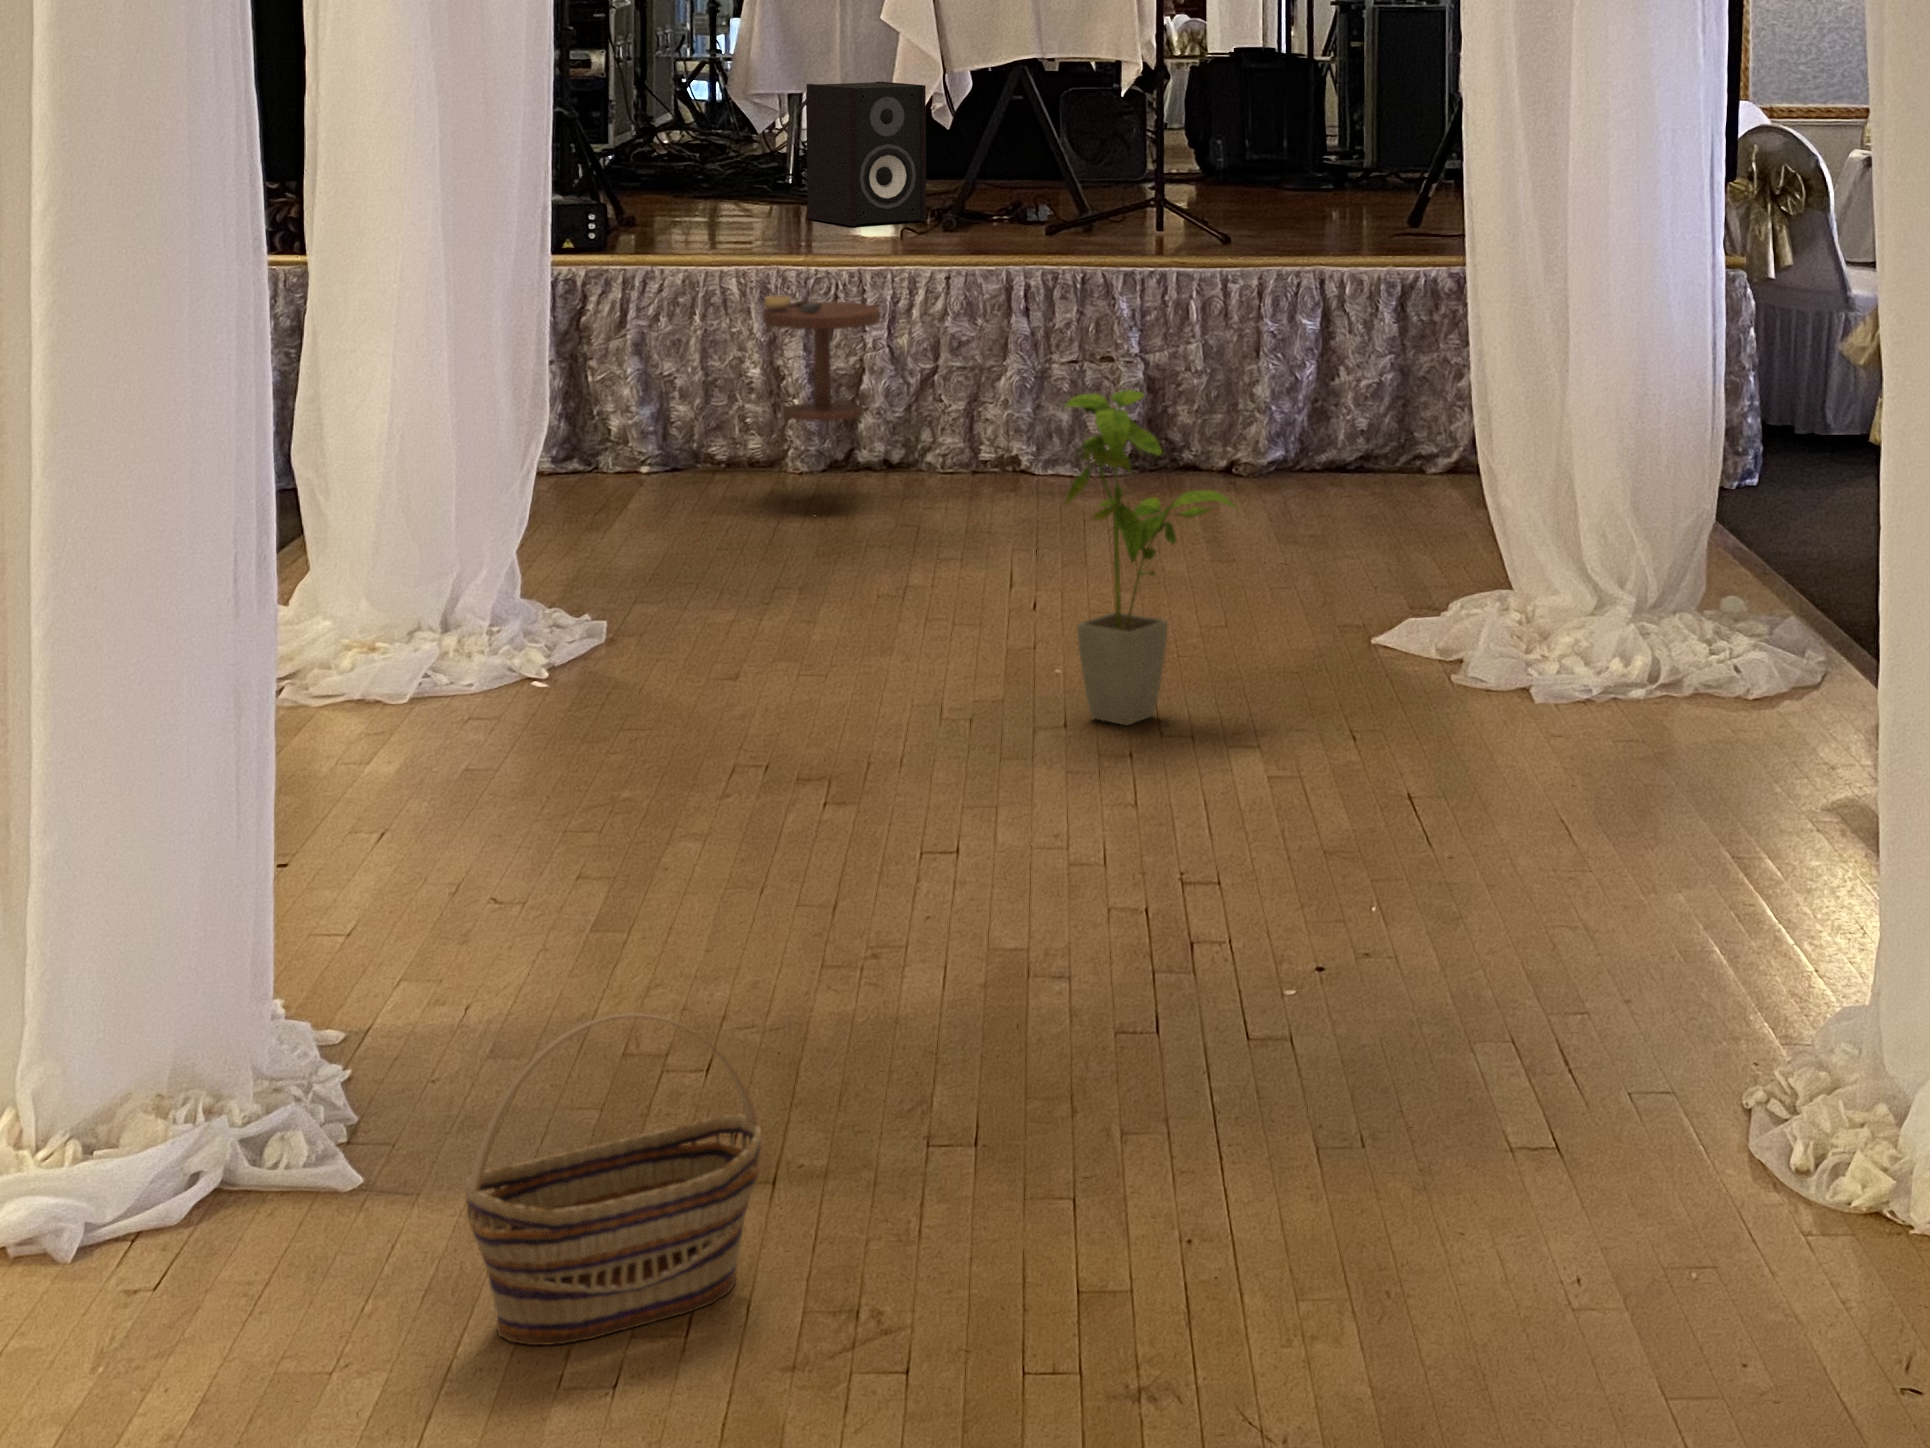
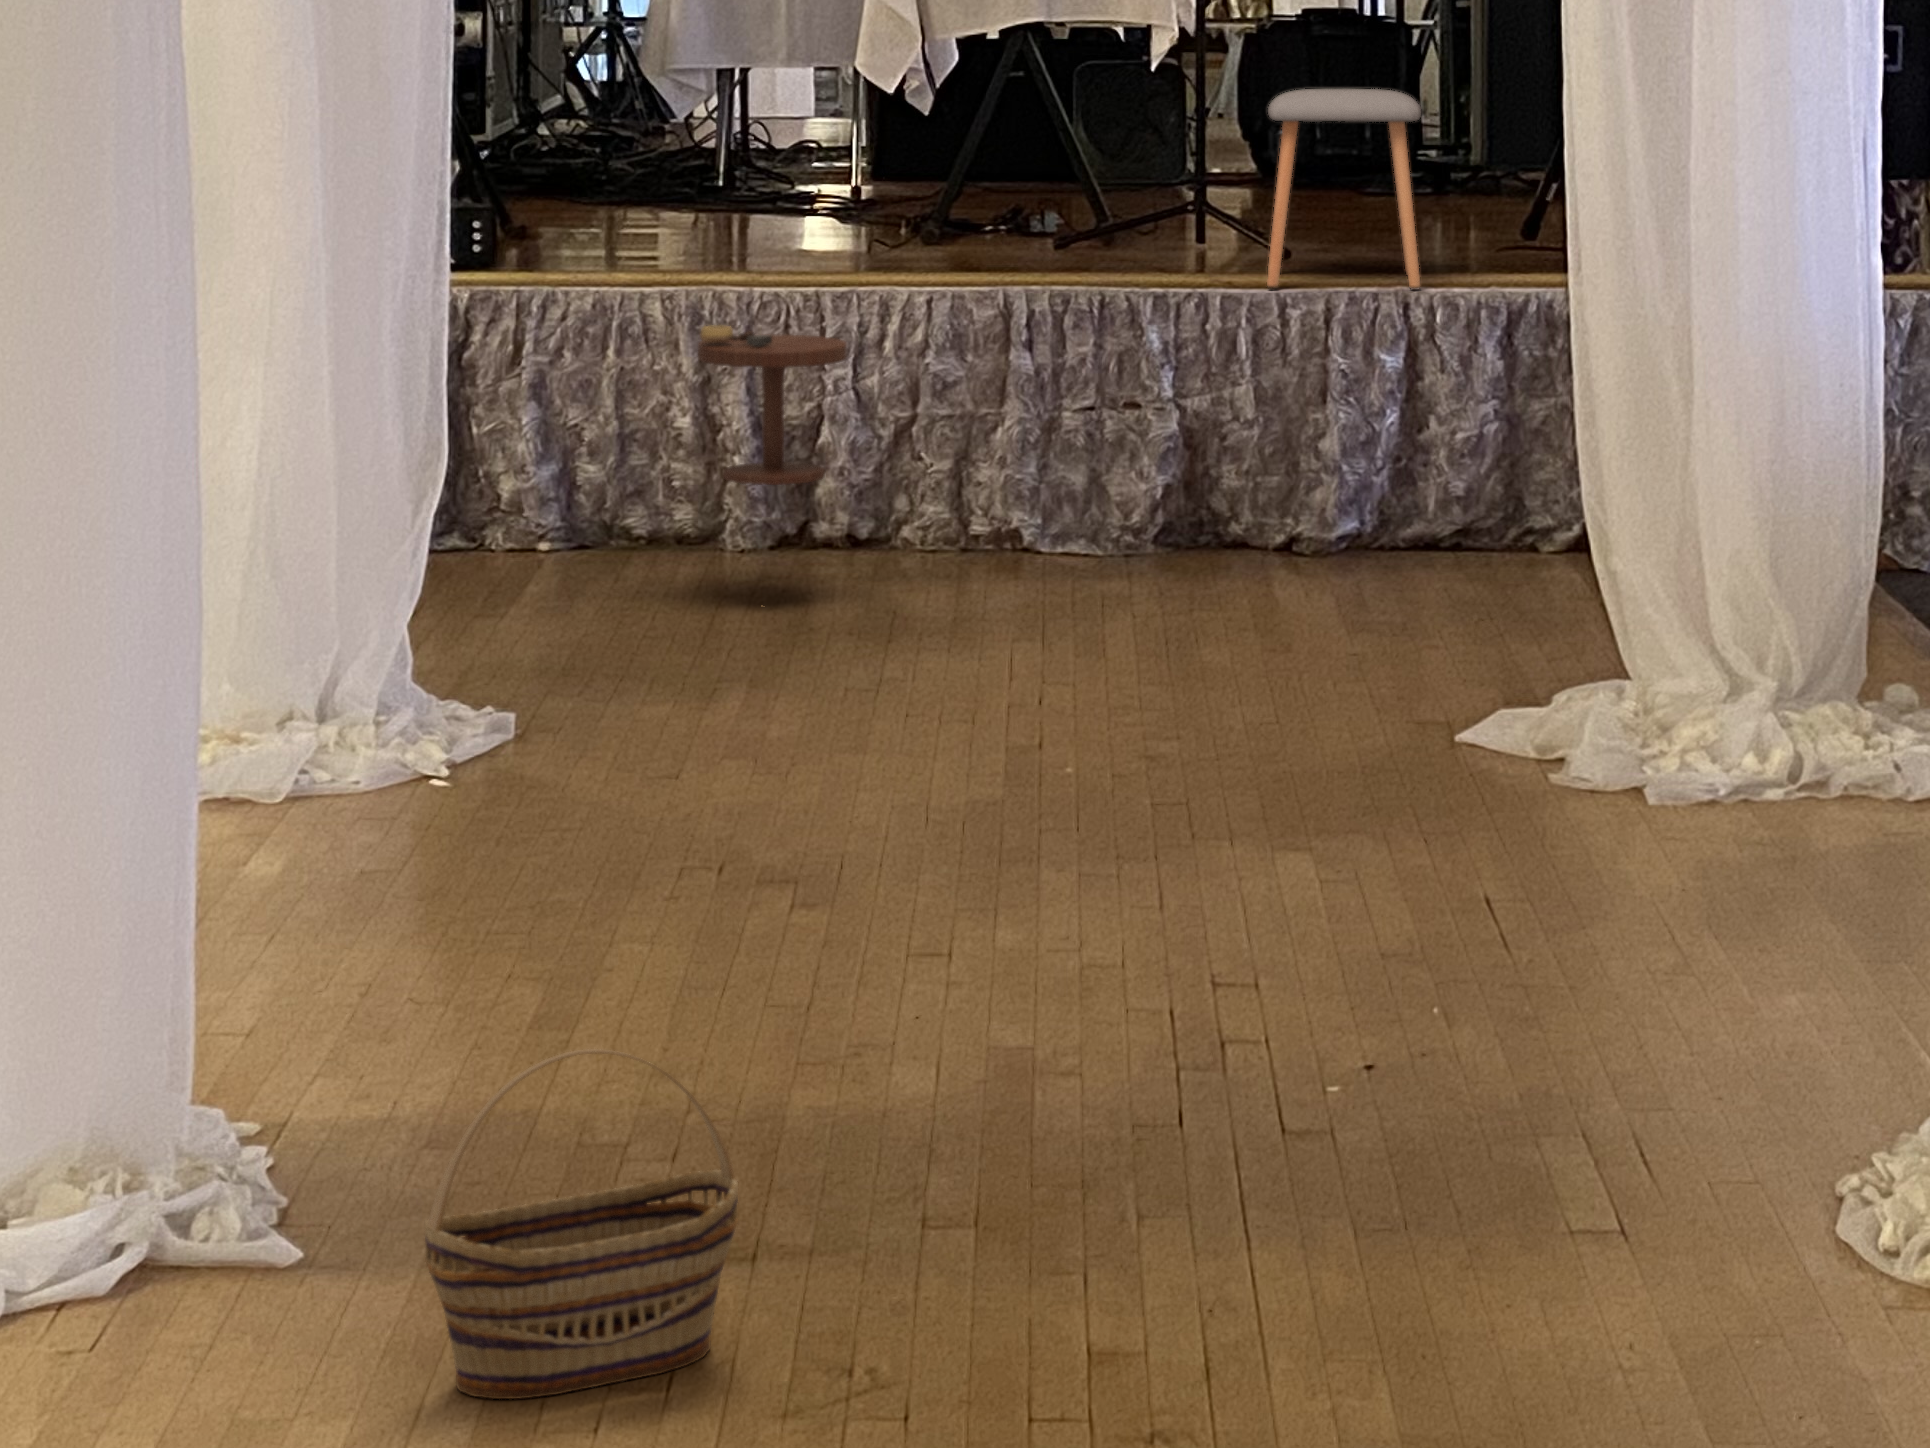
speaker: present [807,81,926,226] -> none [748,56,903,243]
stool: none [1209,108,1329,264] -> present [1267,89,1421,290]
house plant: present [1064,390,1237,725] -> none [1073,425,1291,835]

